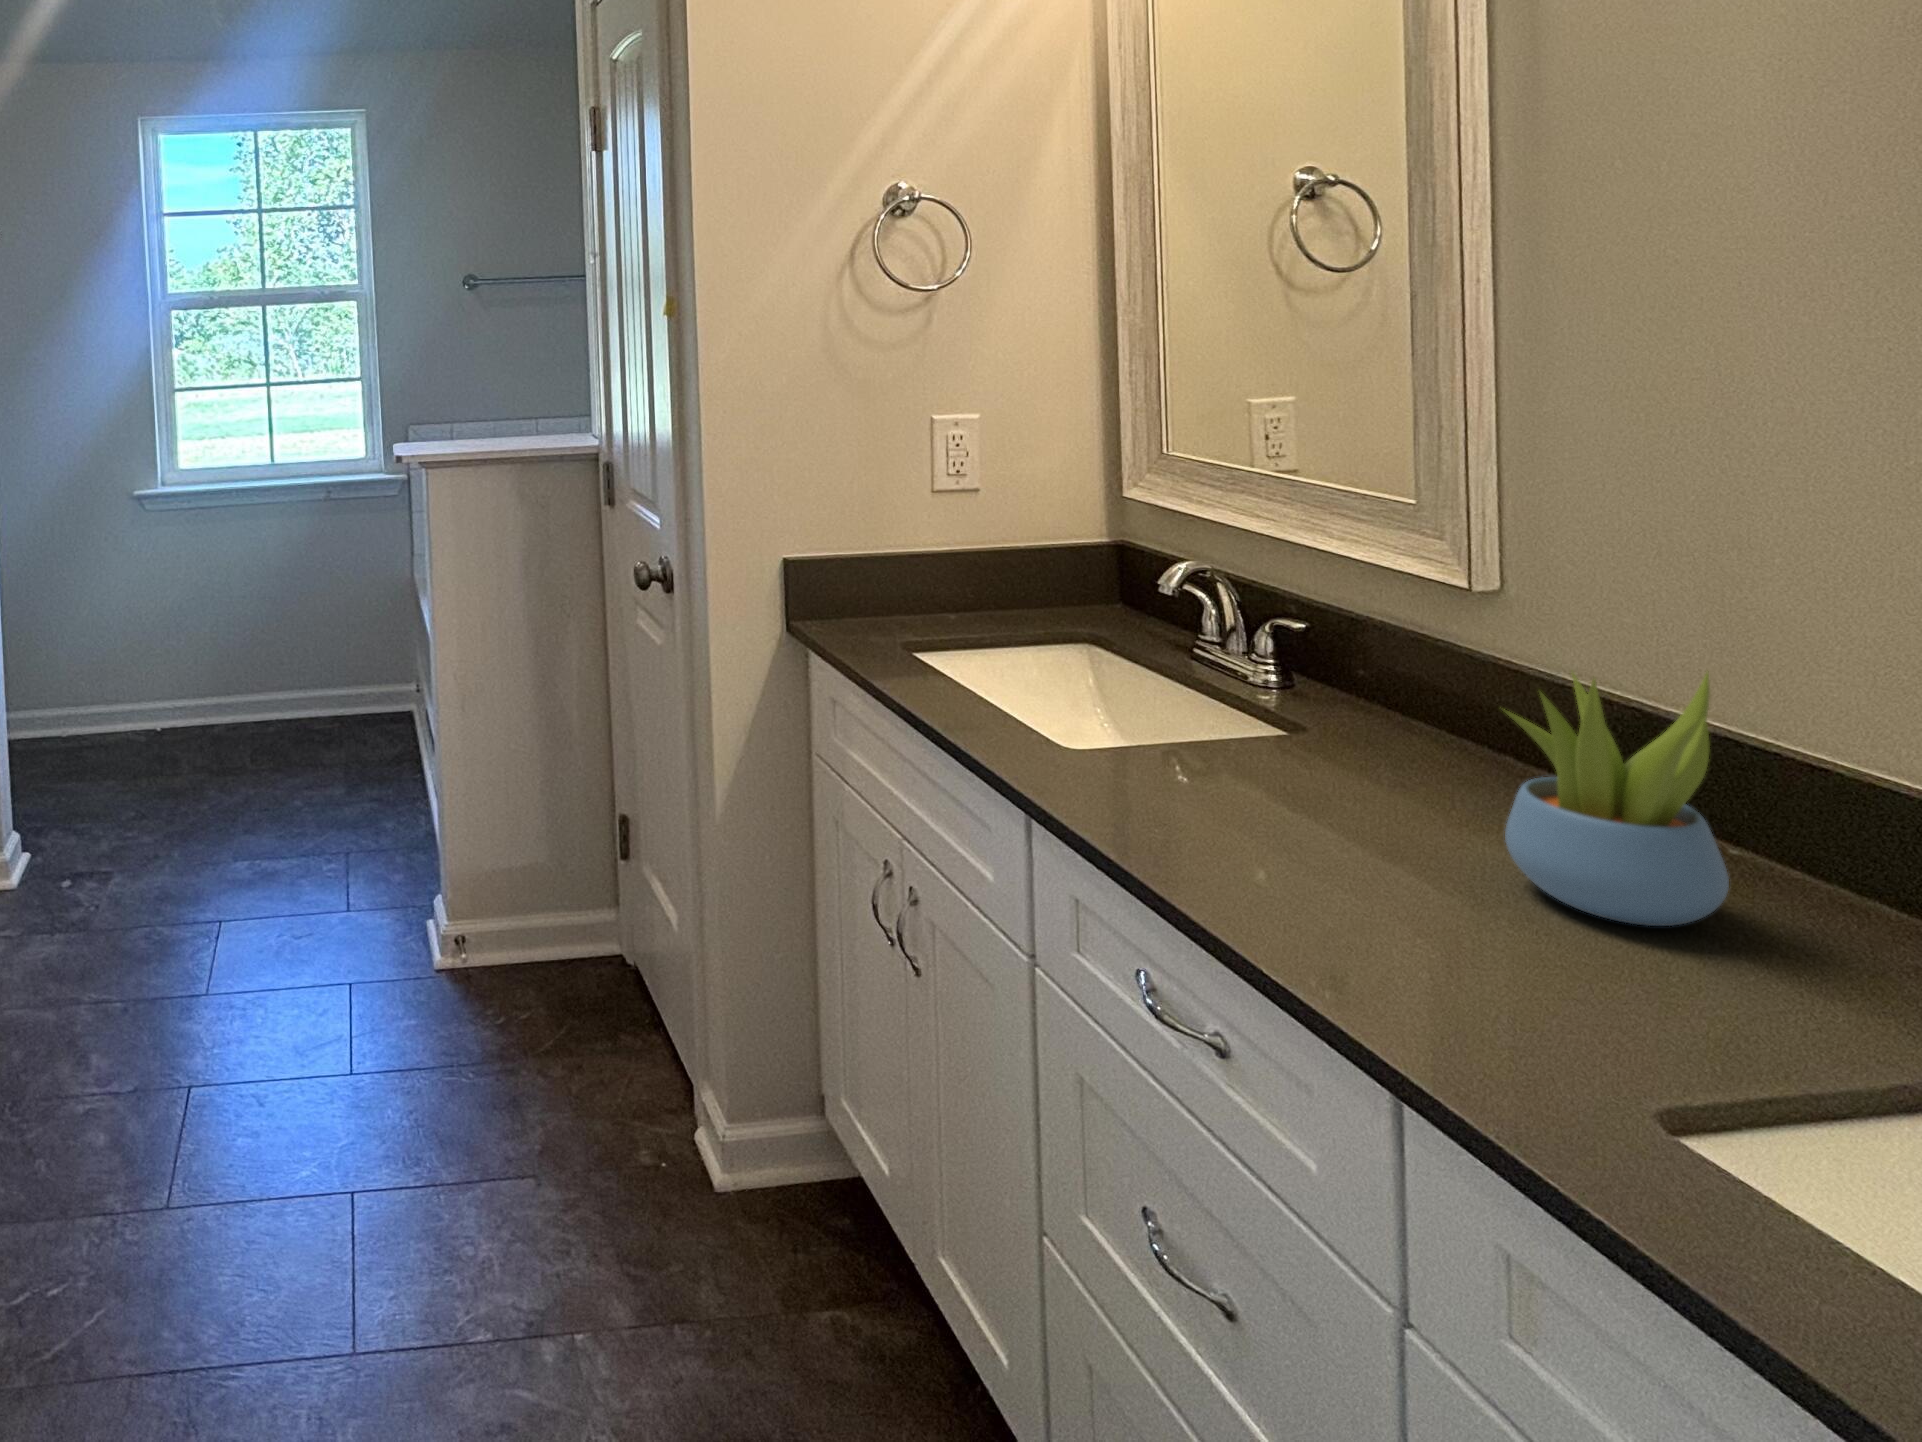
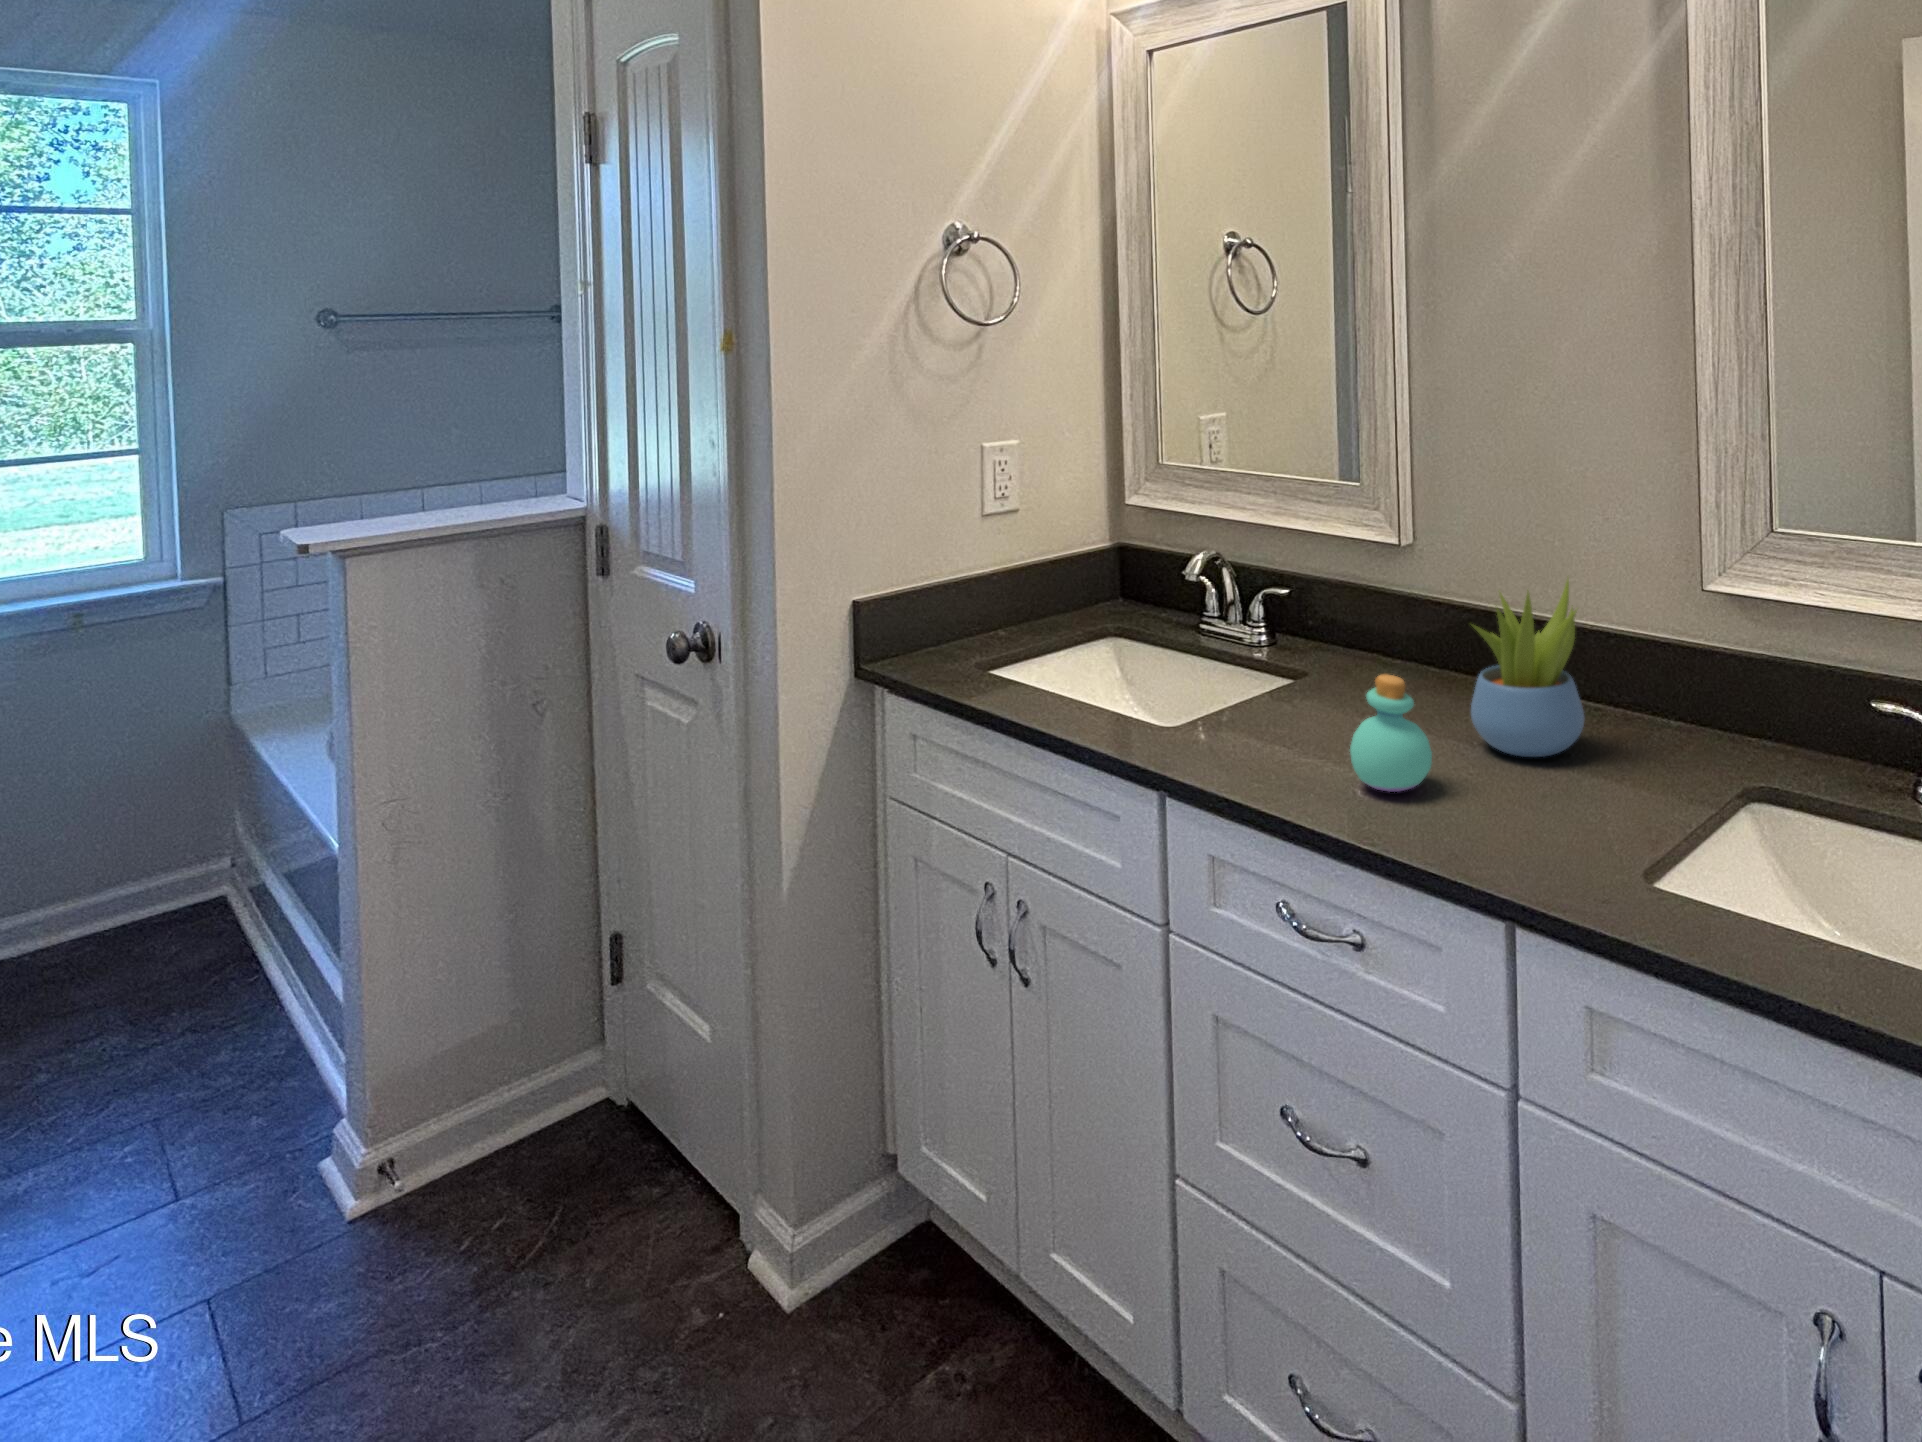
perfume bottle: none [1261,745,1390,901] -> present [1350,675,1432,792]

